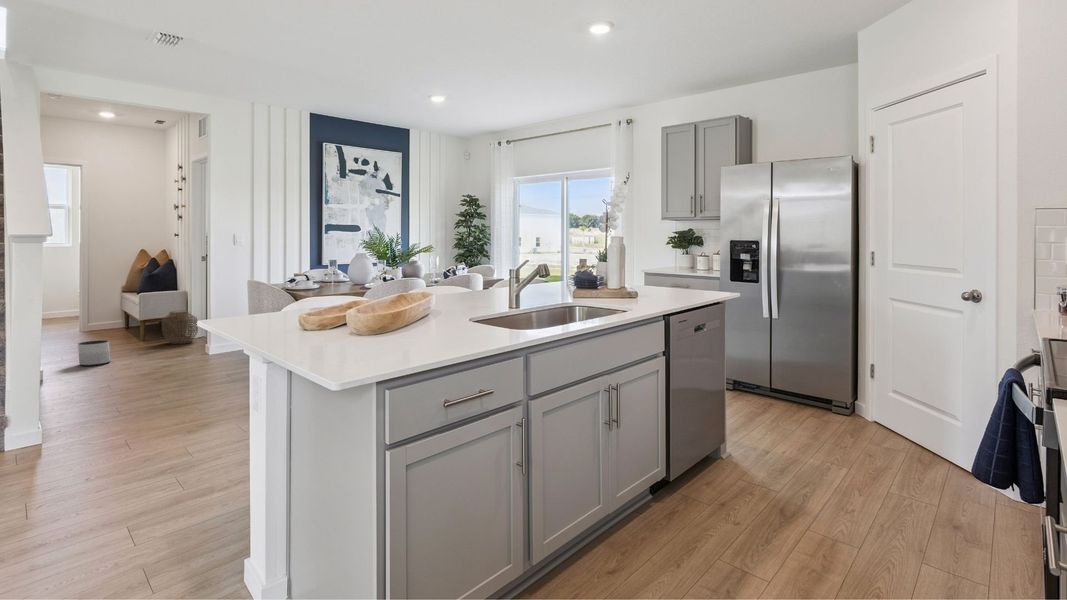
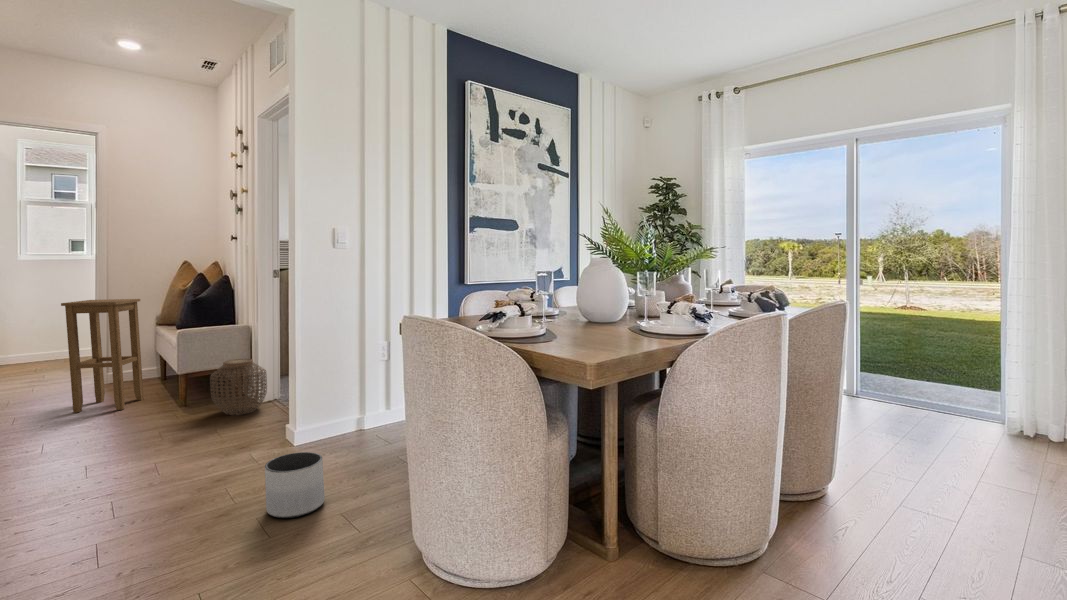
stool: none [66,274,117,343] -> present [61,299,144,413]
planter: present [78,340,111,366] -> present [265,452,325,518]

